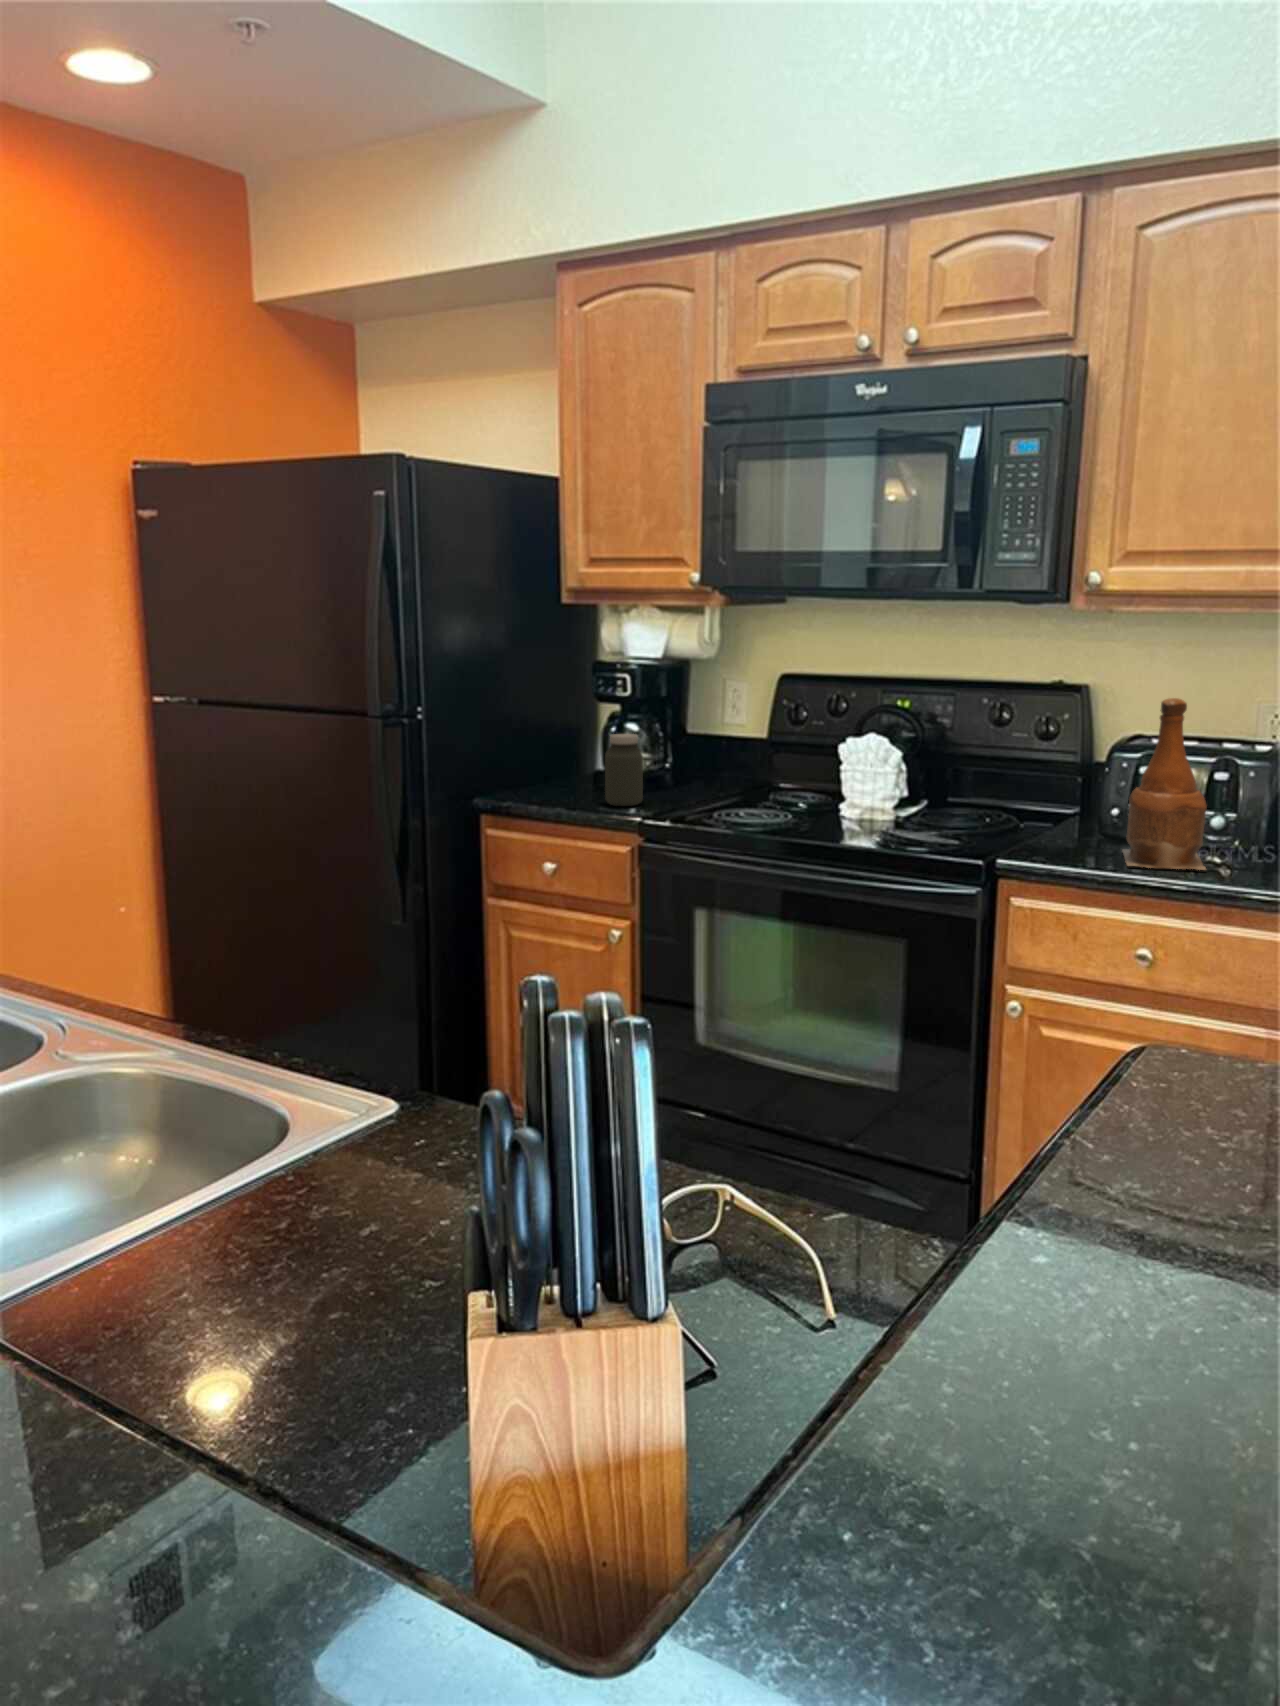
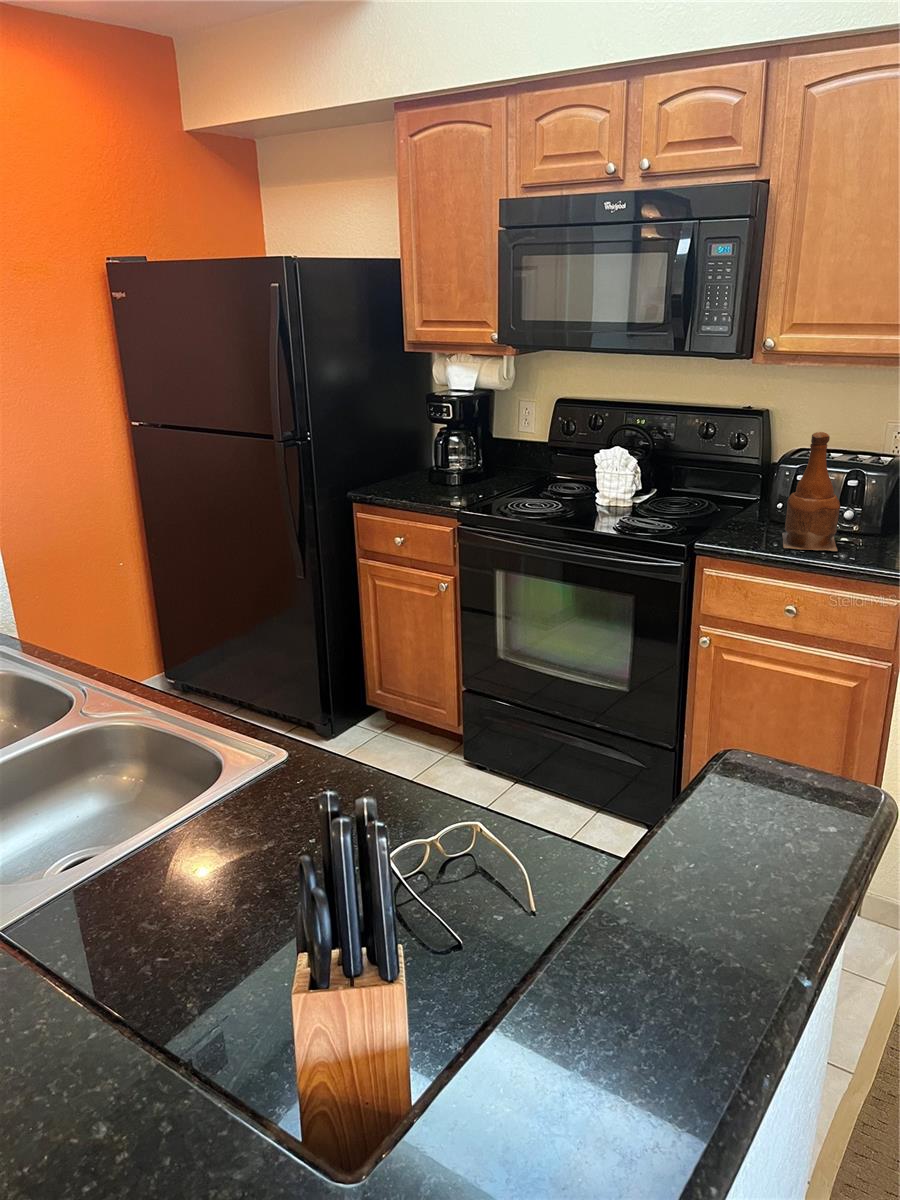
jar: present [605,734,643,806] -> none [436,448,462,498]

